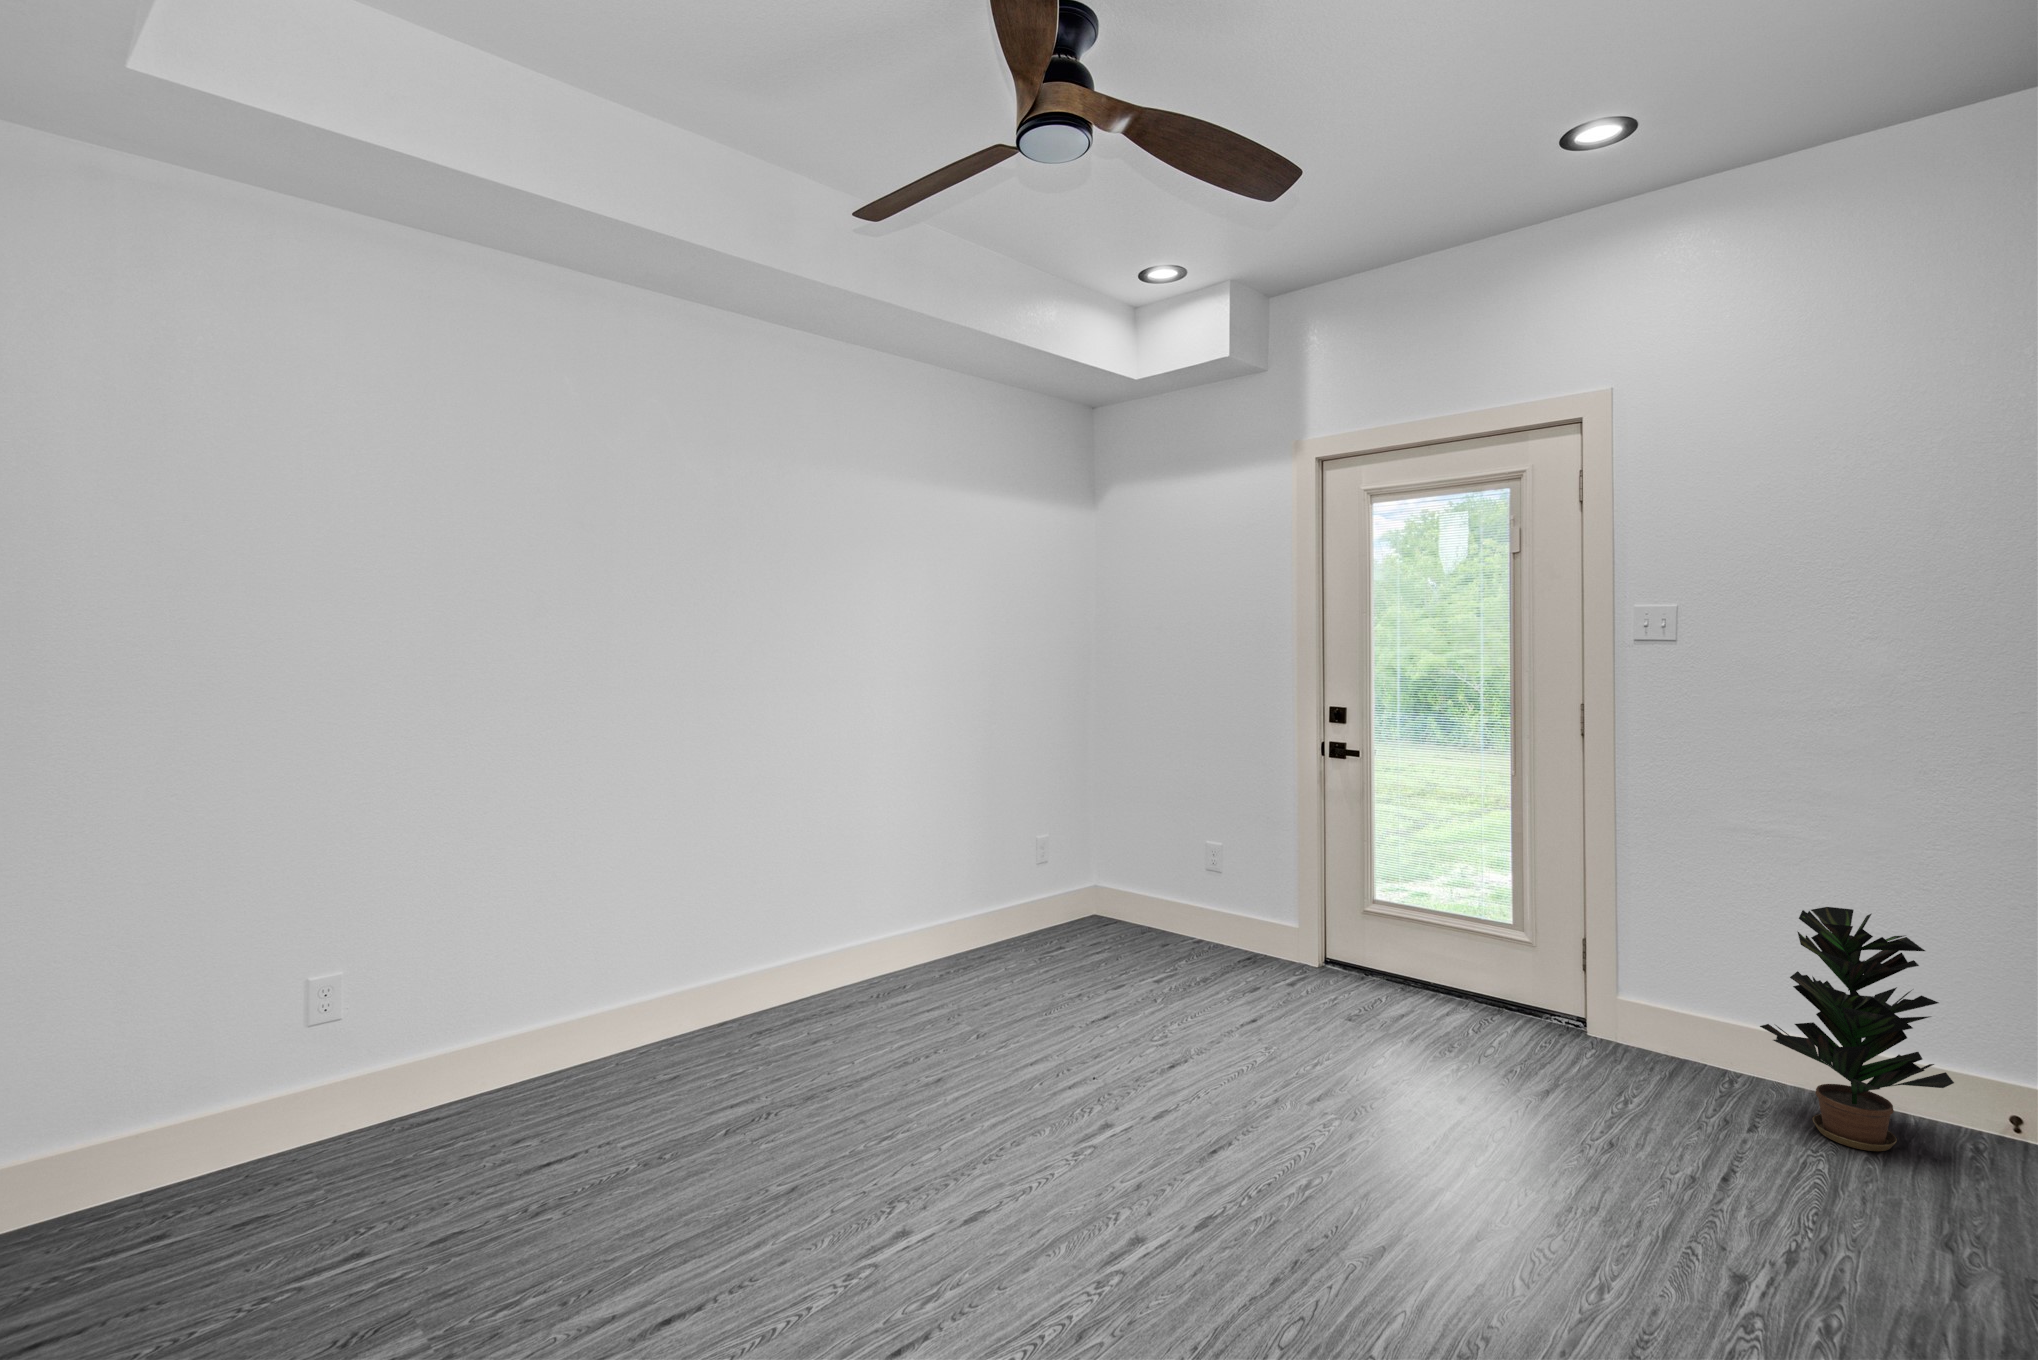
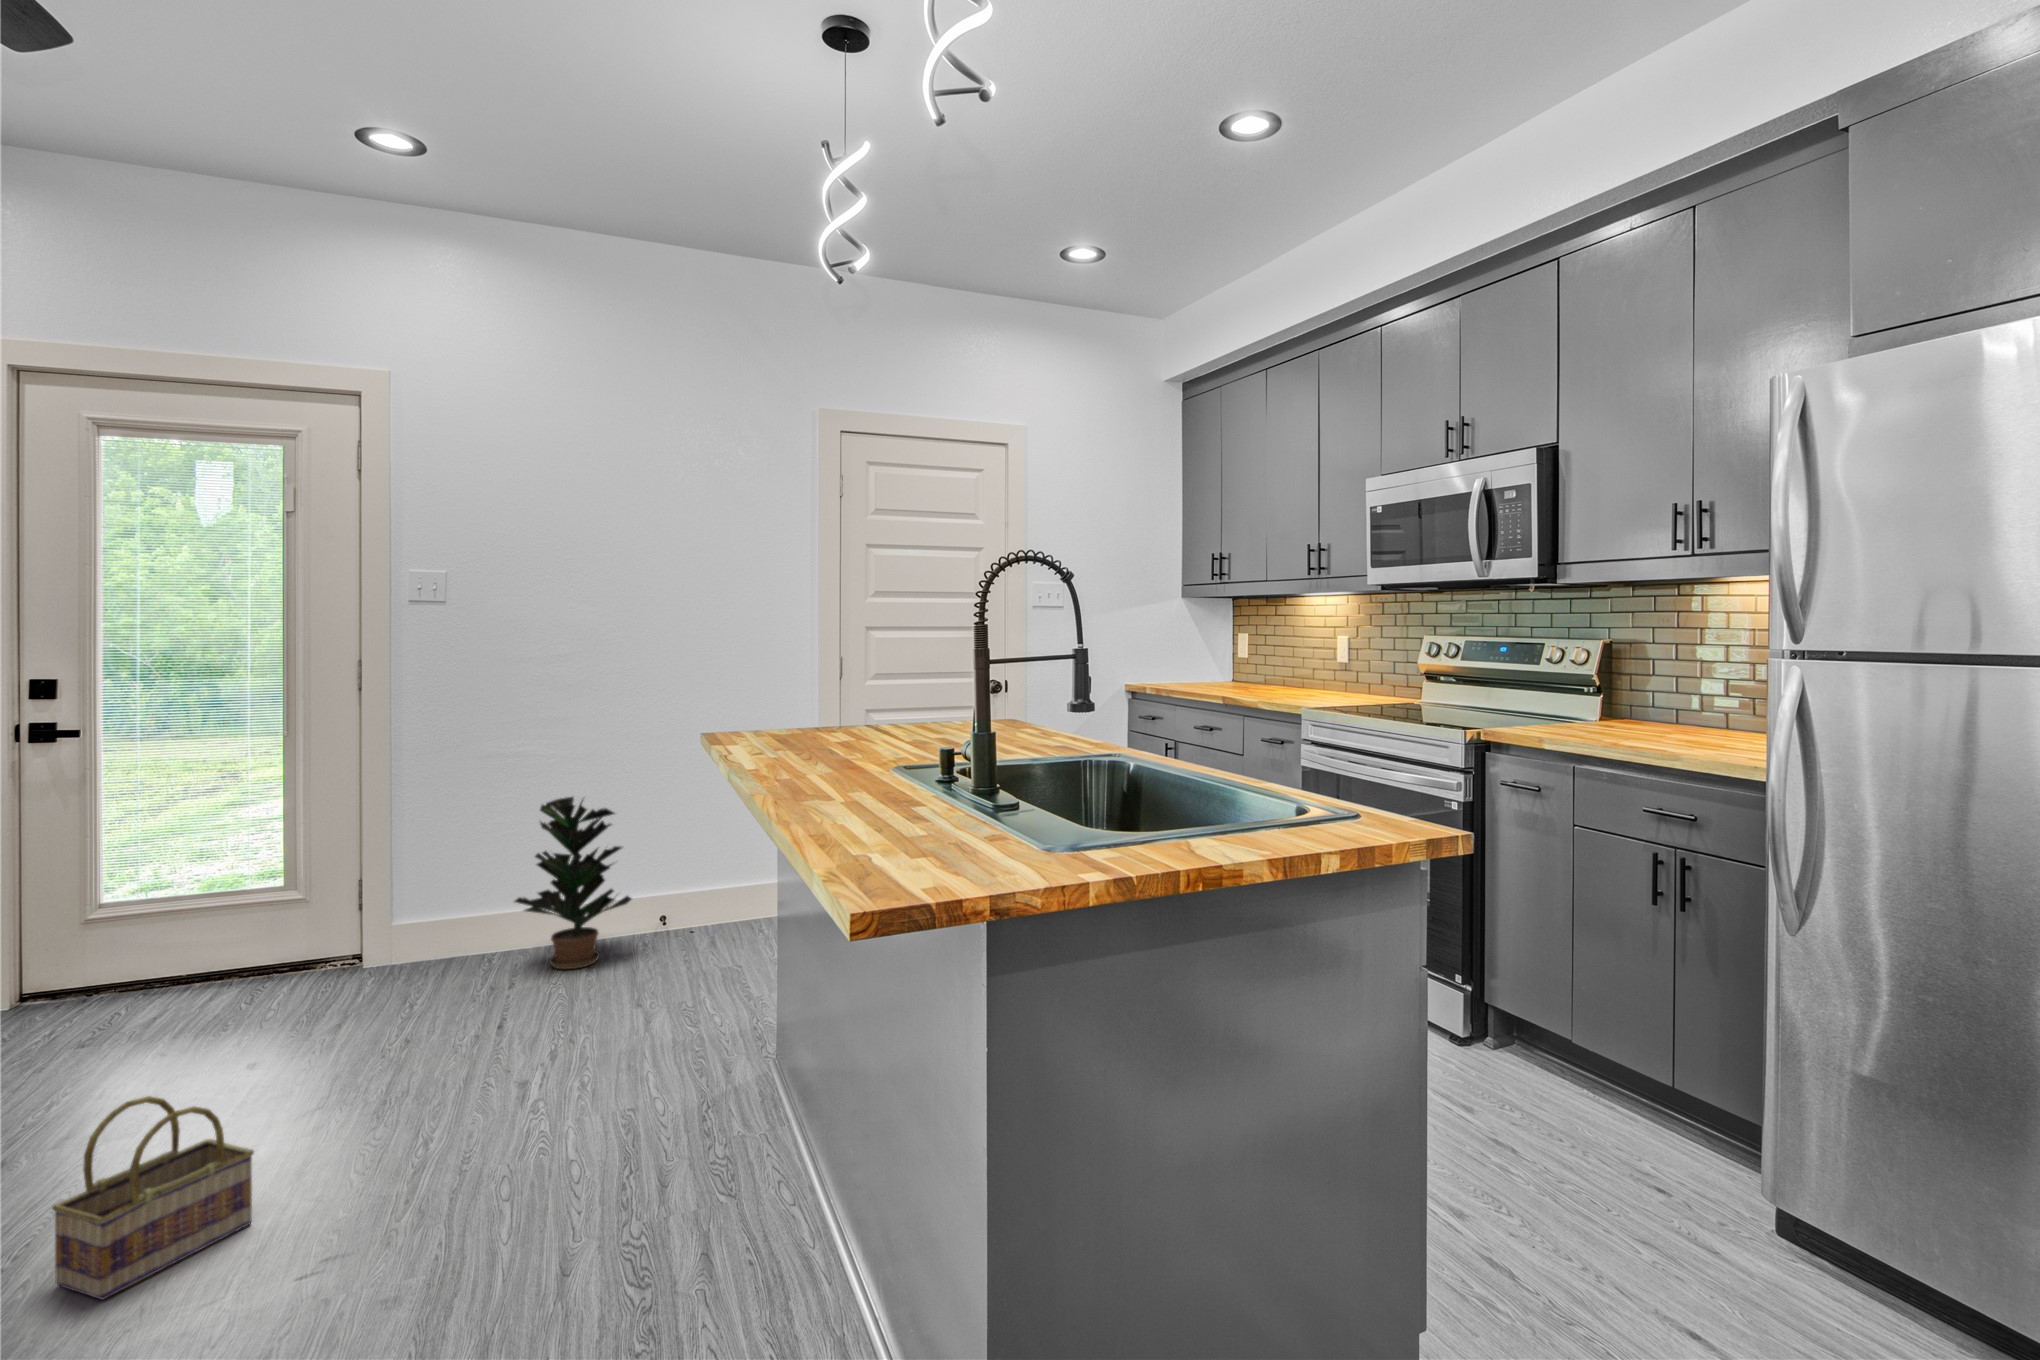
basket: none [1276,1141,1426,1321] -> present [52,1096,254,1299]

